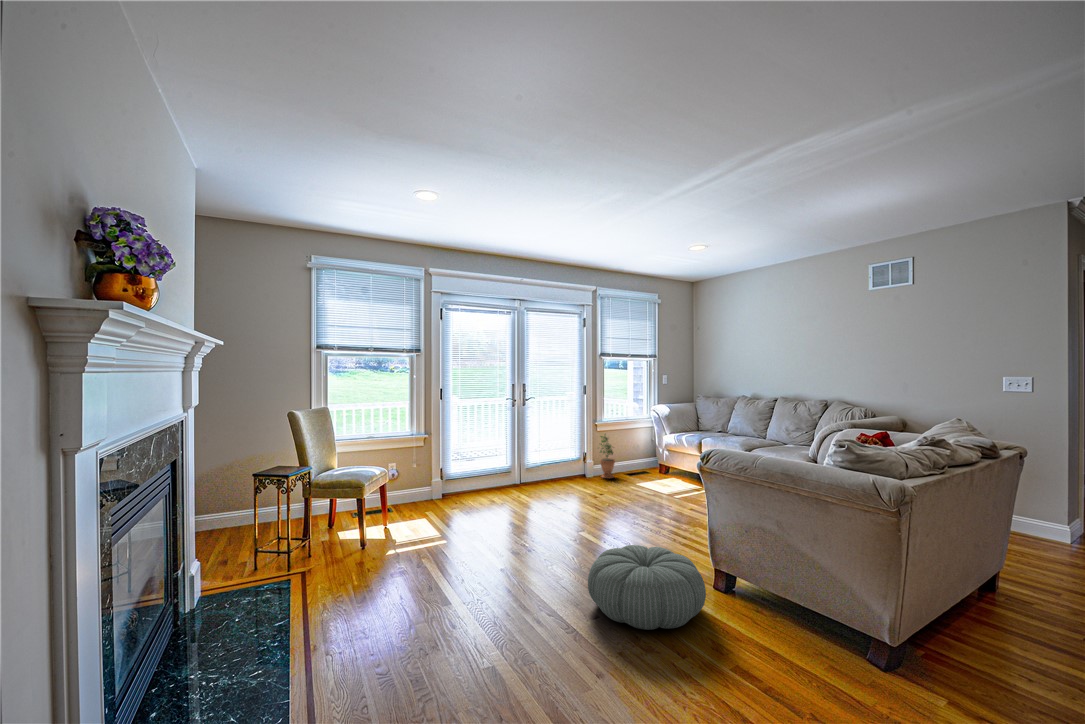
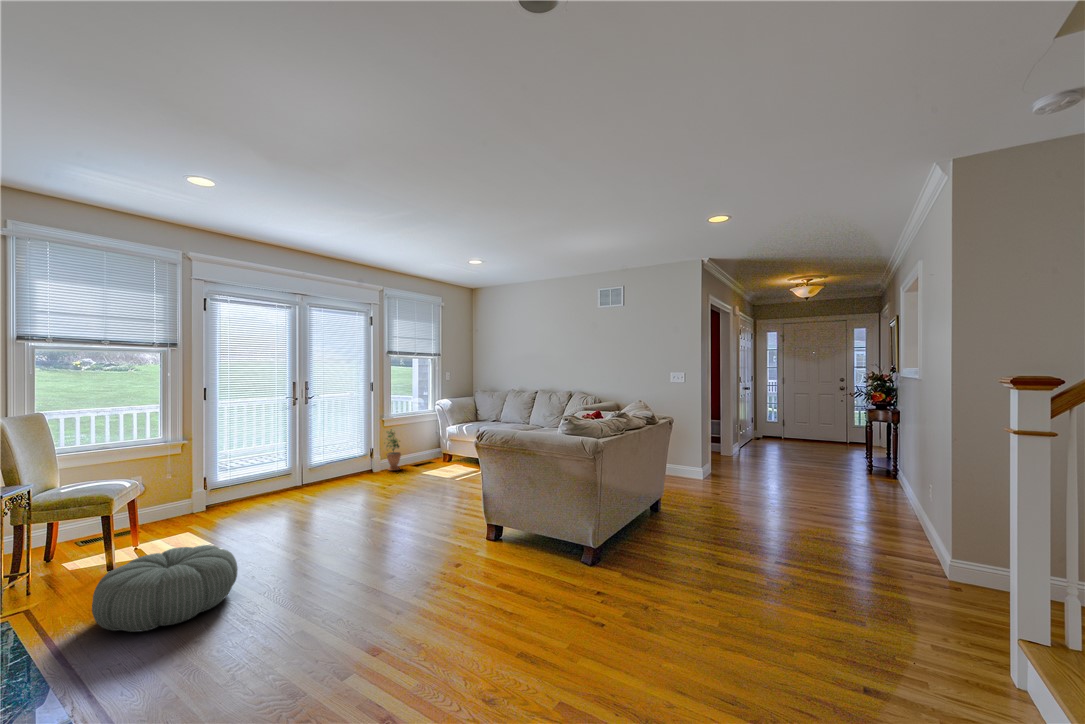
pouf: present [588,545,706,630] -> present [92,545,238,632]

